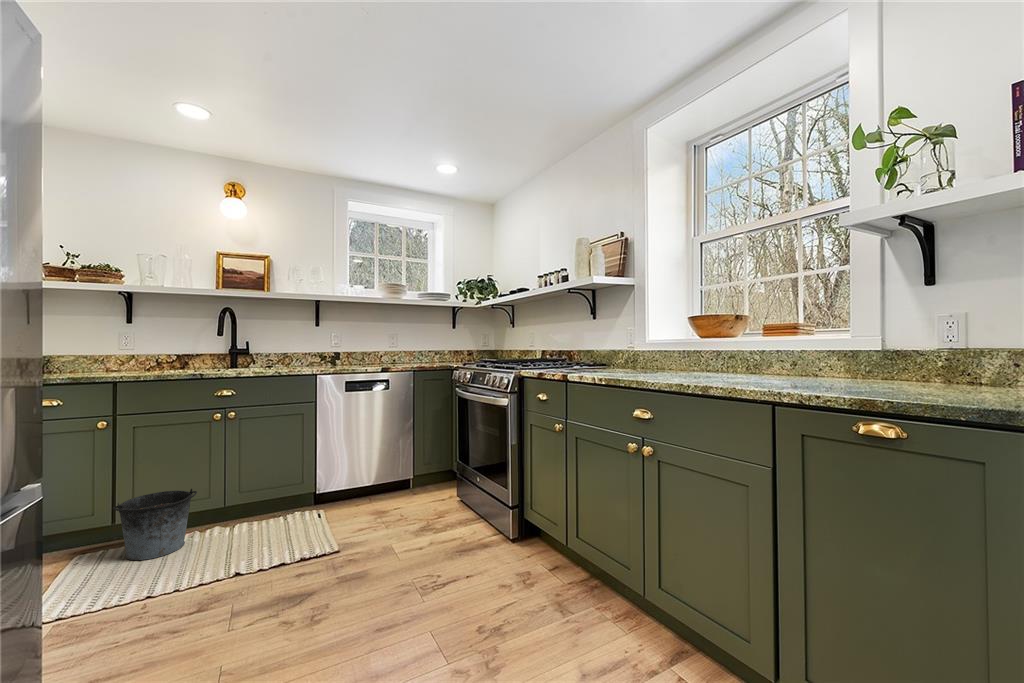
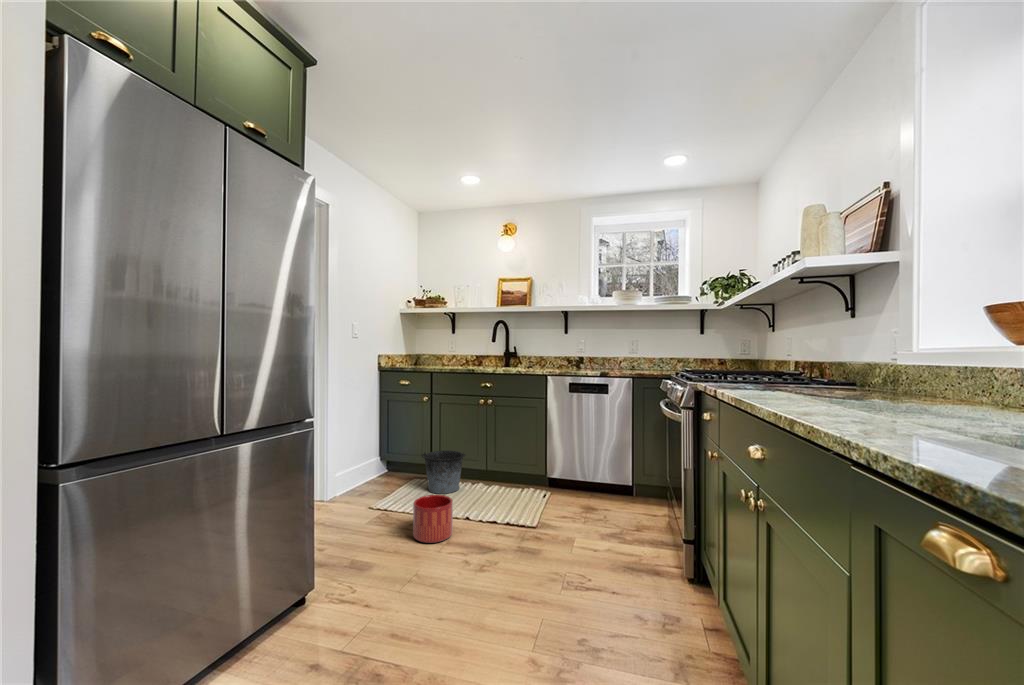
planter: none [164,549,234,627] -> present [413,495,453,543]

